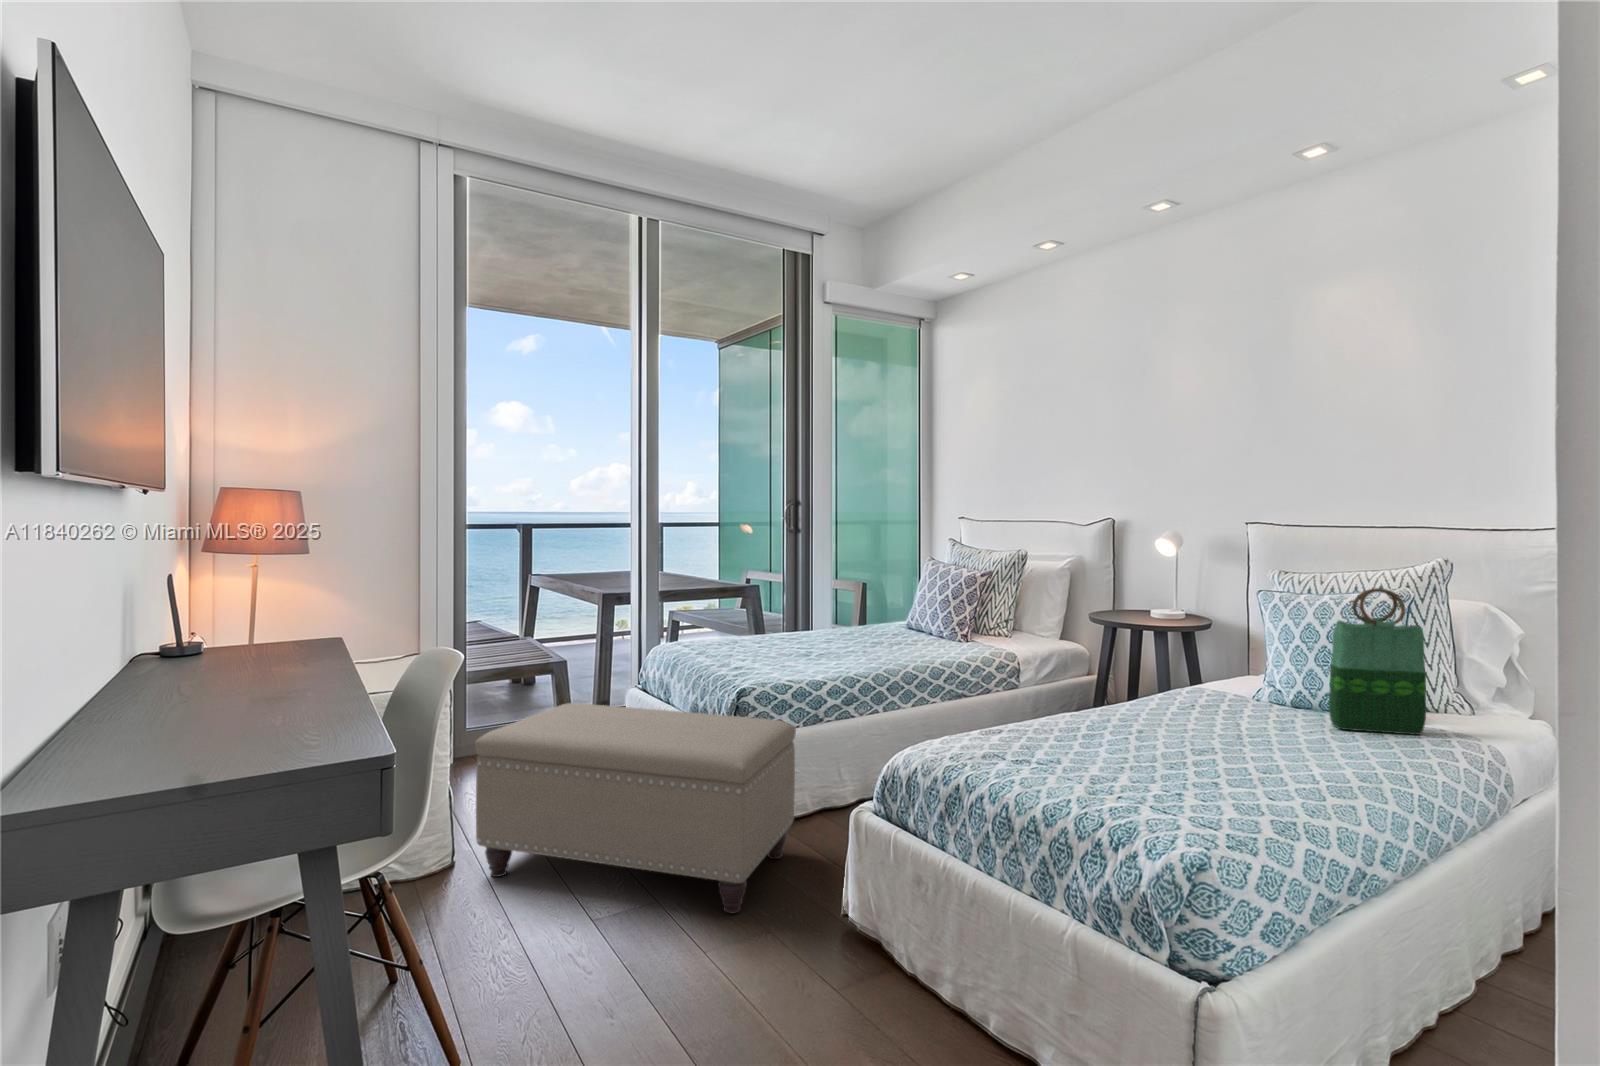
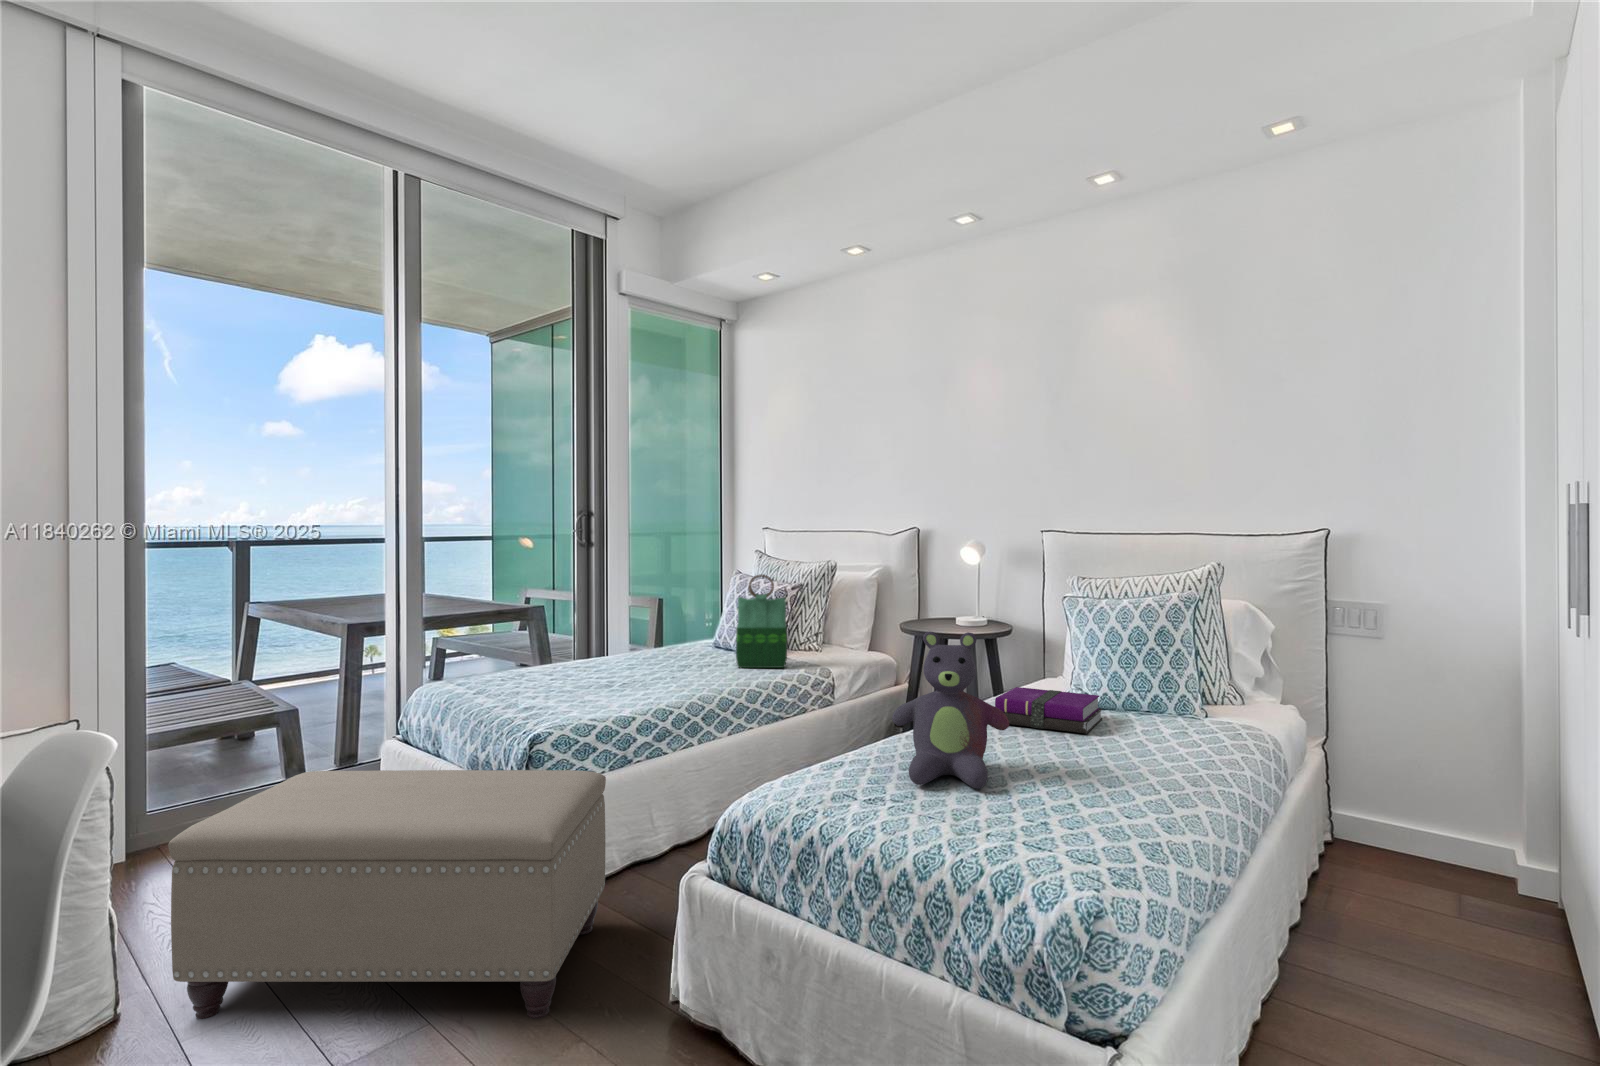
tote bag: present [1329,588,1426,735] -> present [736,575,787,668]
stuffed bear: none [1048,612,1163,759] -> present [892,632,1009,788]
notebook: none [1163,677,1287,725] -> present [995,687,1102,734]

